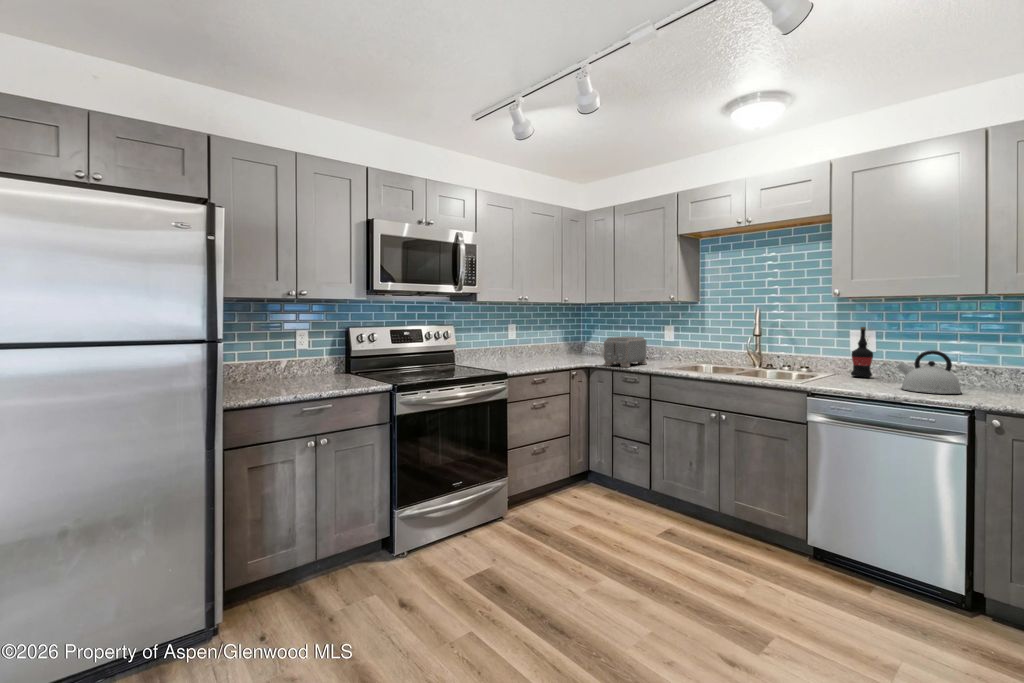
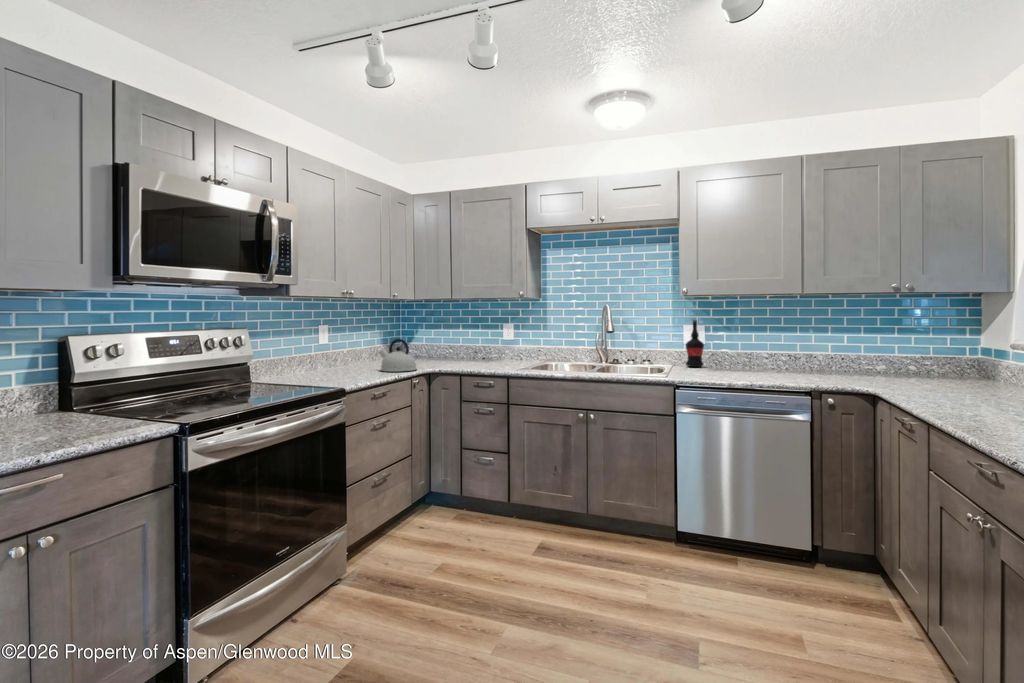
toaster: present [604,337,647,367] -> none [449,336,493,371]
kettle: present [896,350,962,394] -> present [379,339,417,372]

